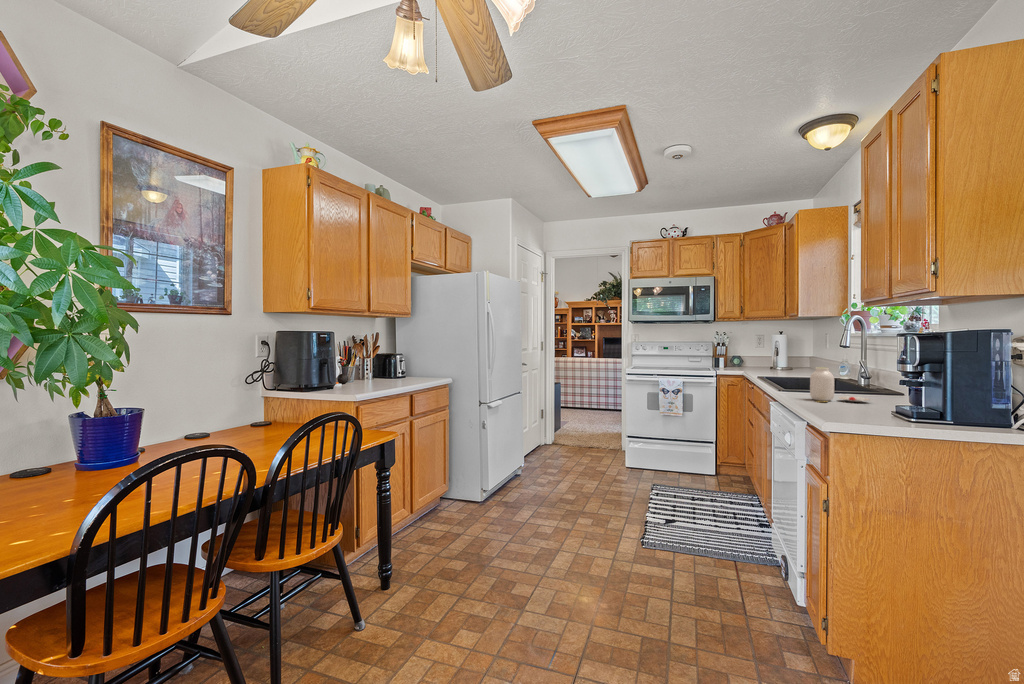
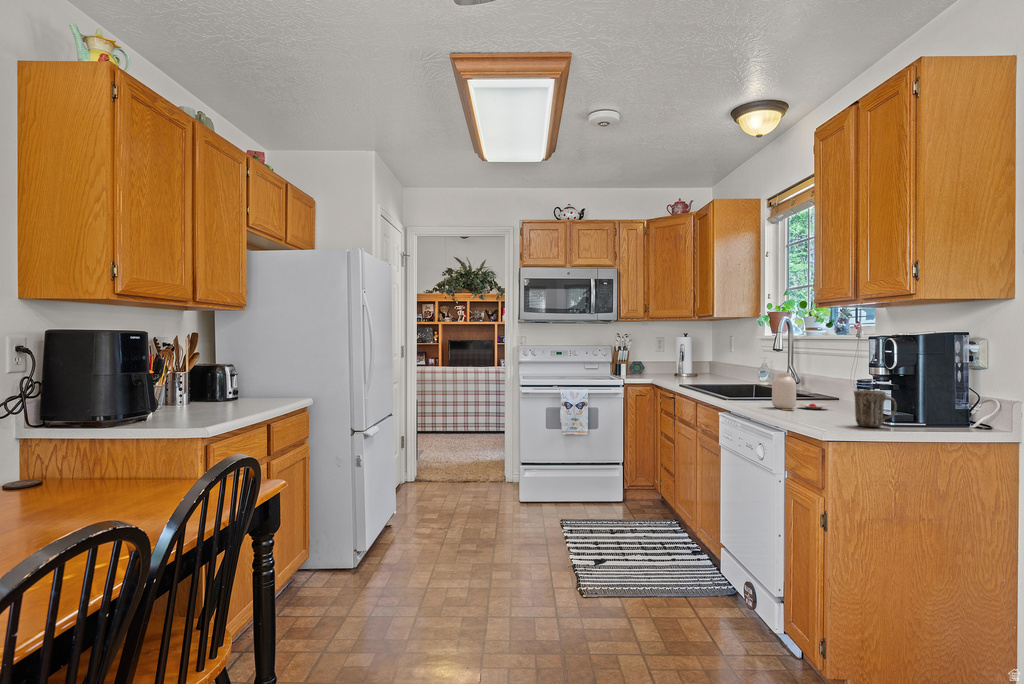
mug: none [863,385,908,422] -> present [854,390,897,427]

